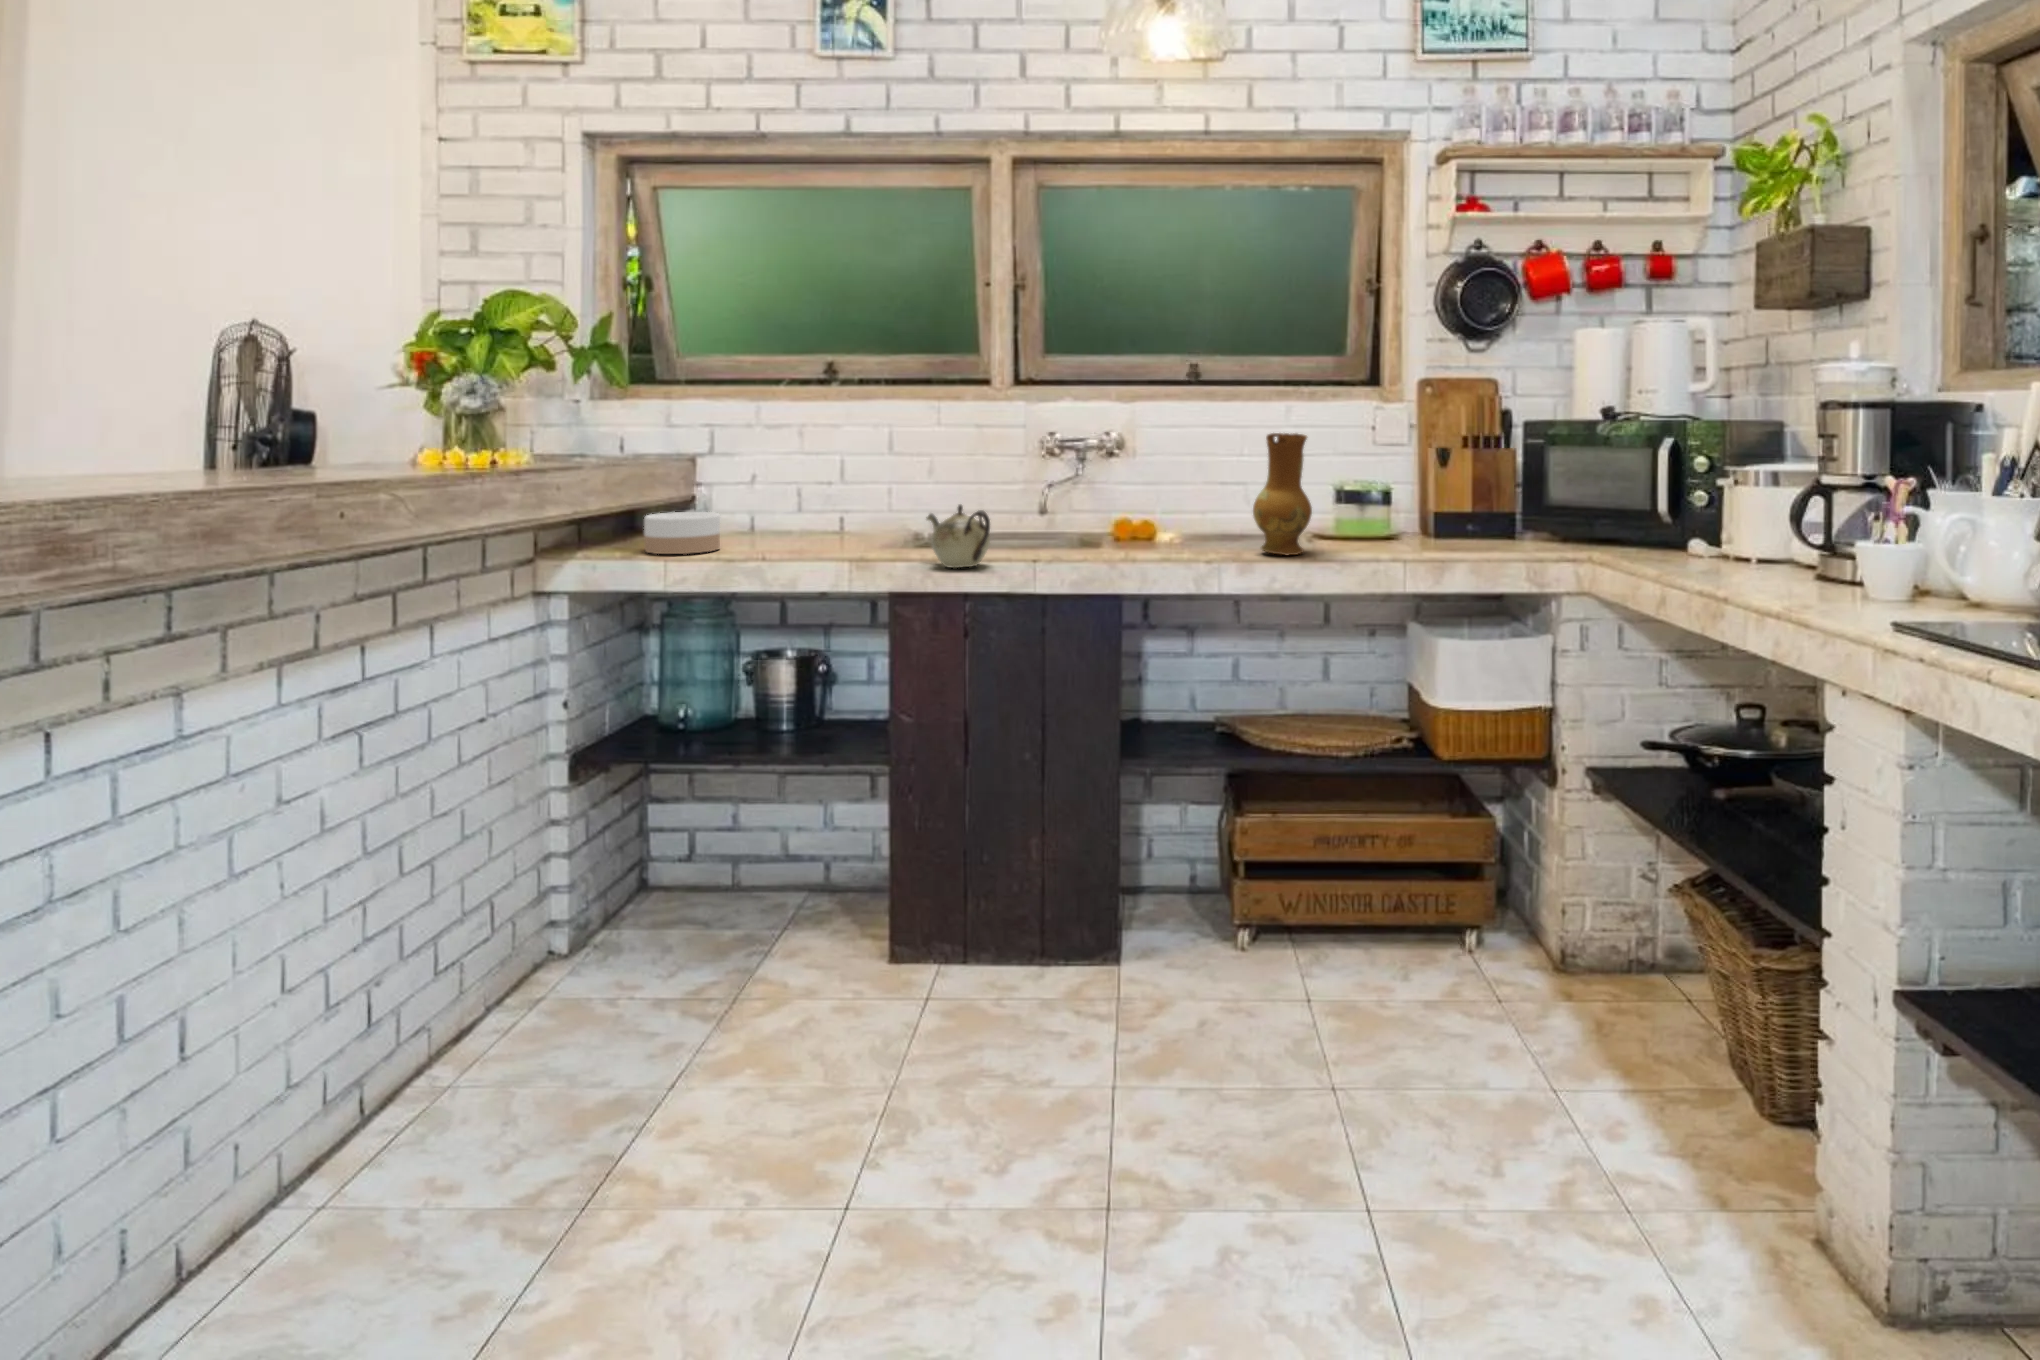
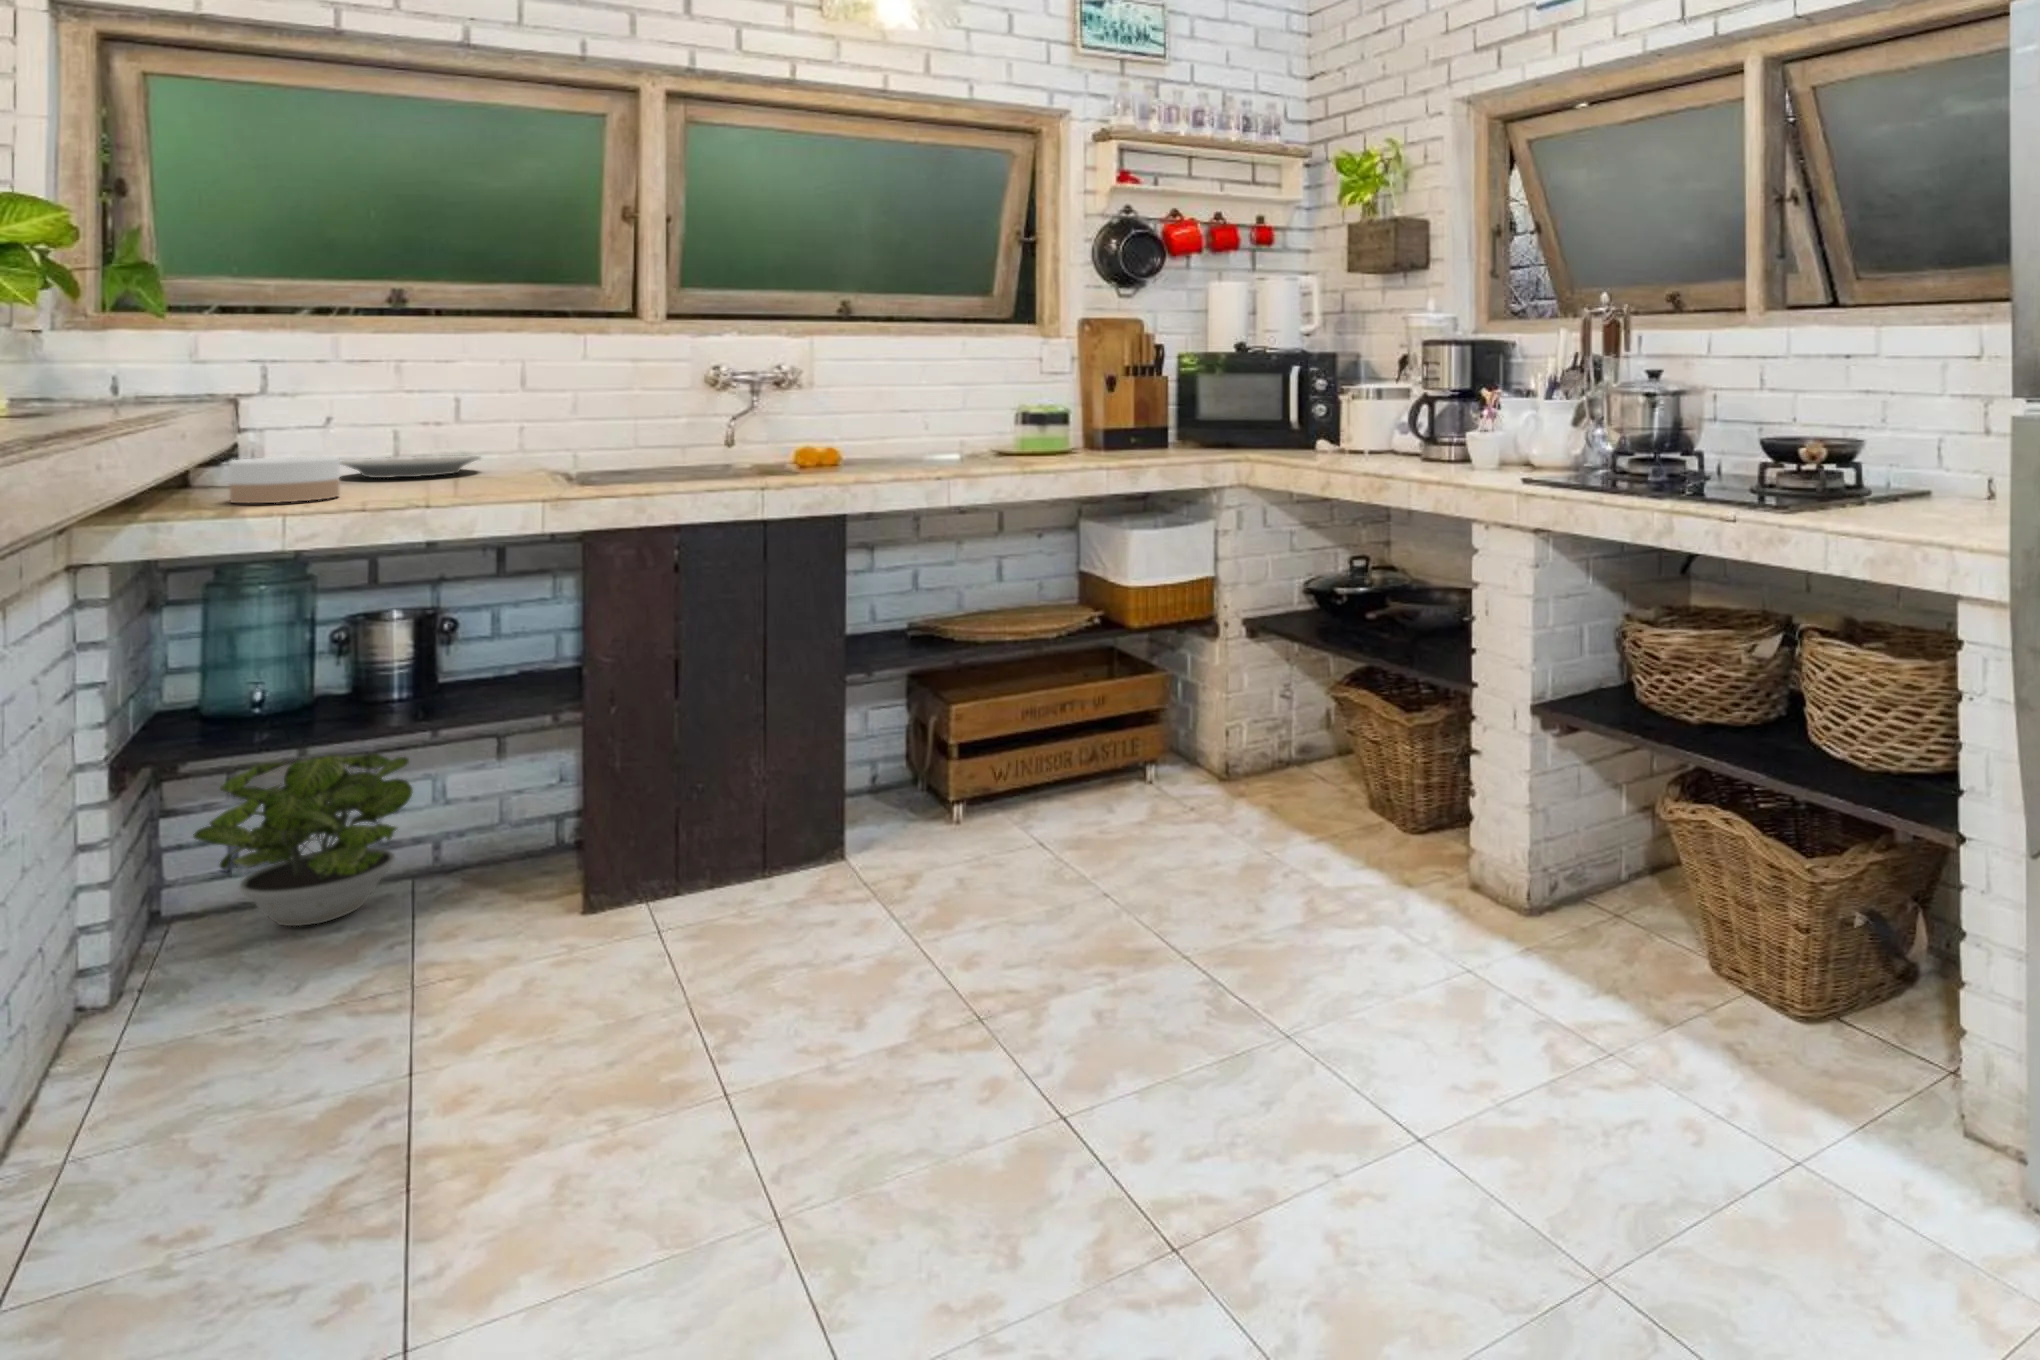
ceramic jug: present [1253,433,1312,555] -> none [968,363,1022,469]
teapot: present [927,504,990,568] -> none [640,431,734,493]
plate: none [754,510,859,530] -> present [340,455,480,478]
potted plant: none [627,764,788,926] -> present [193,754,412,926]

